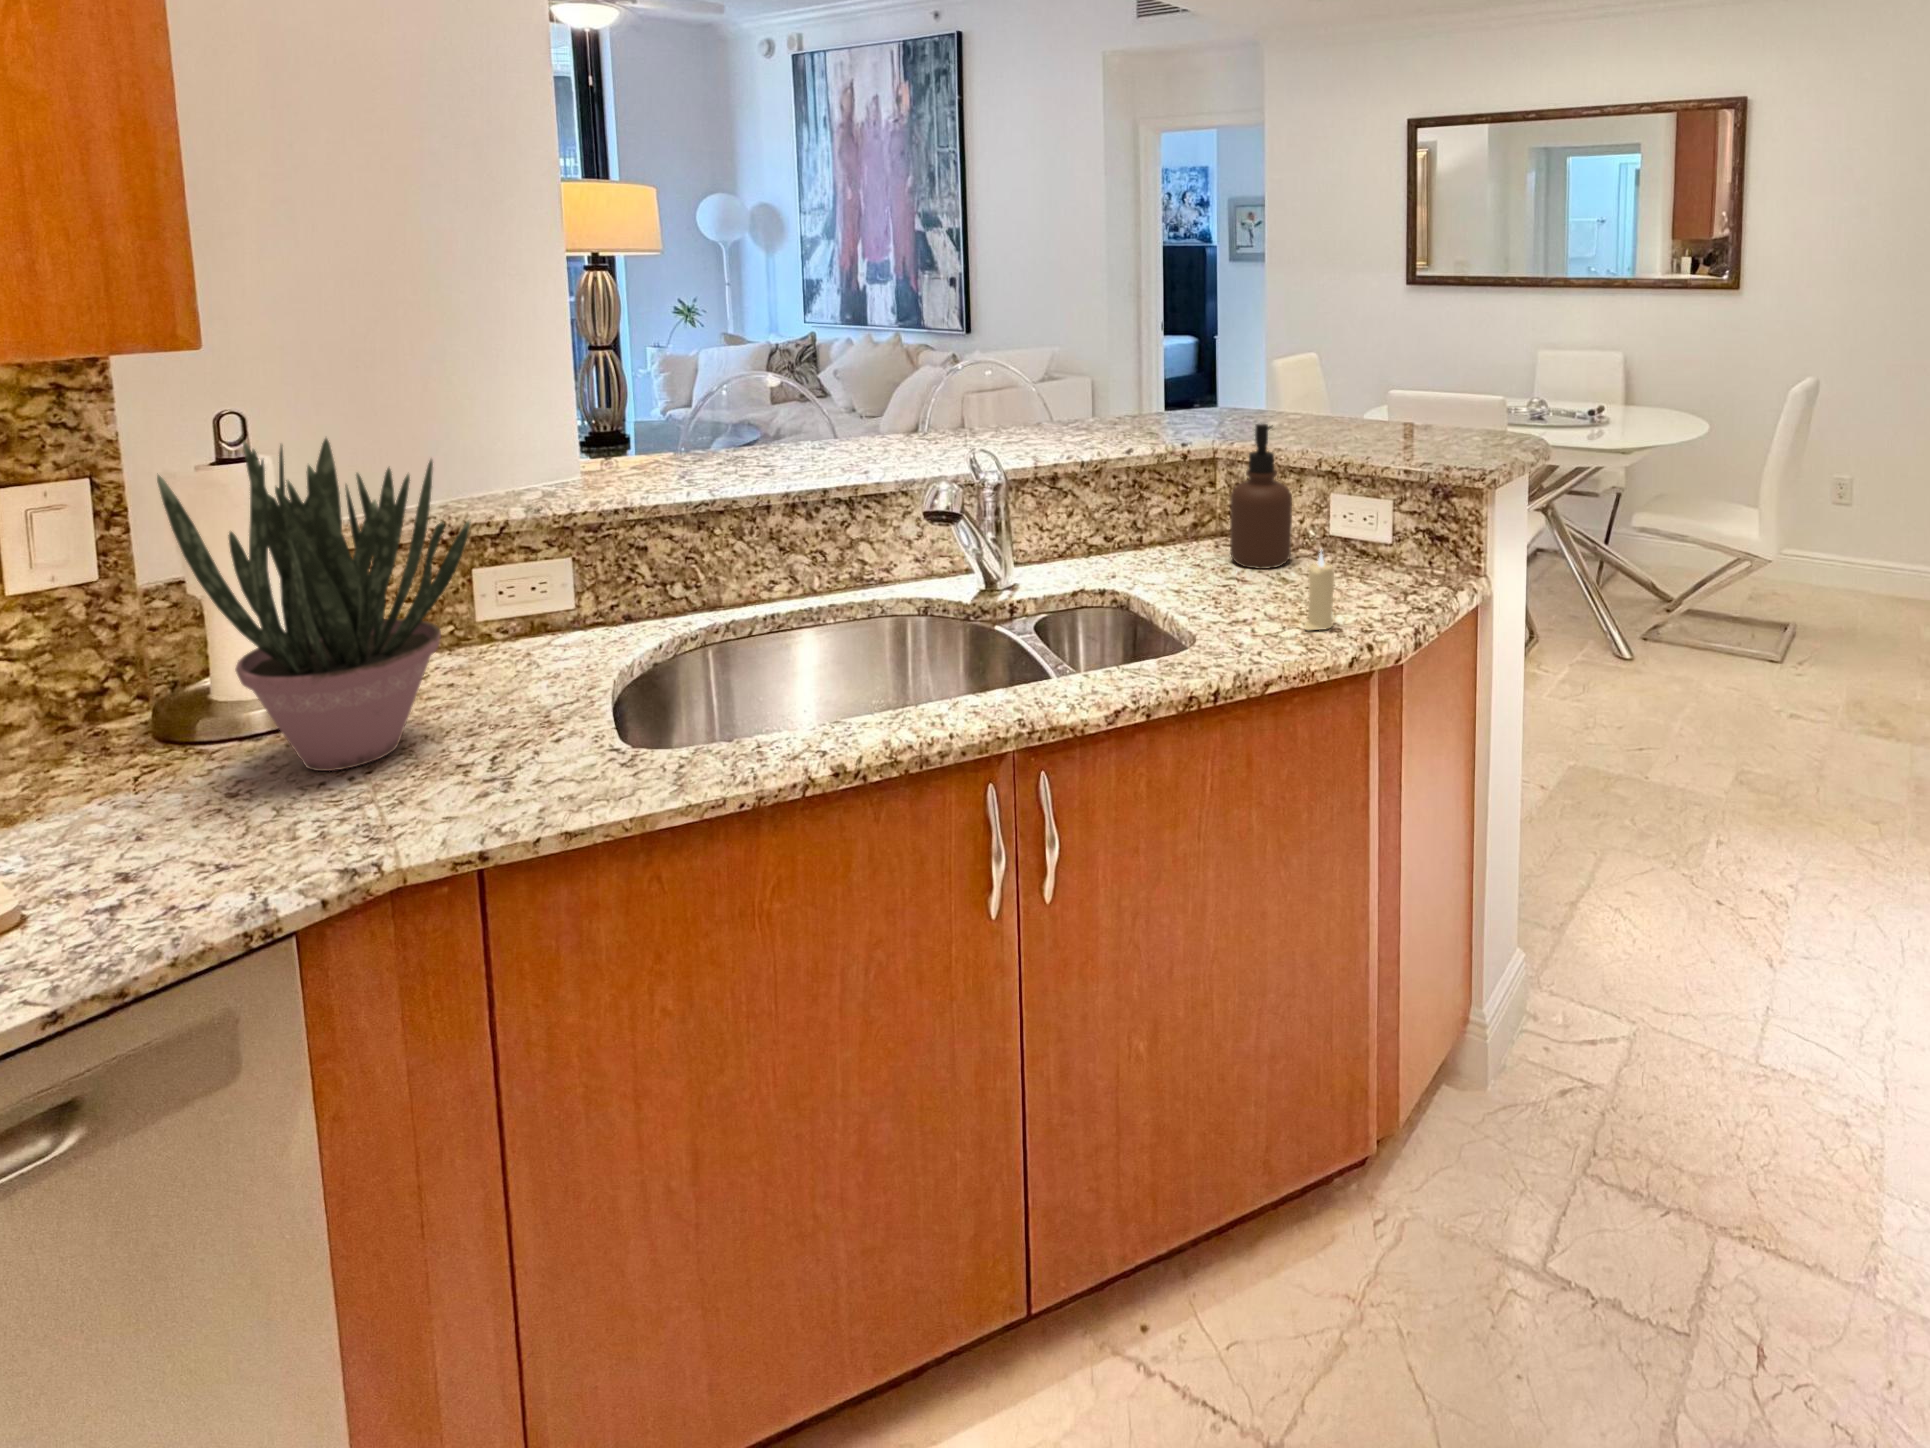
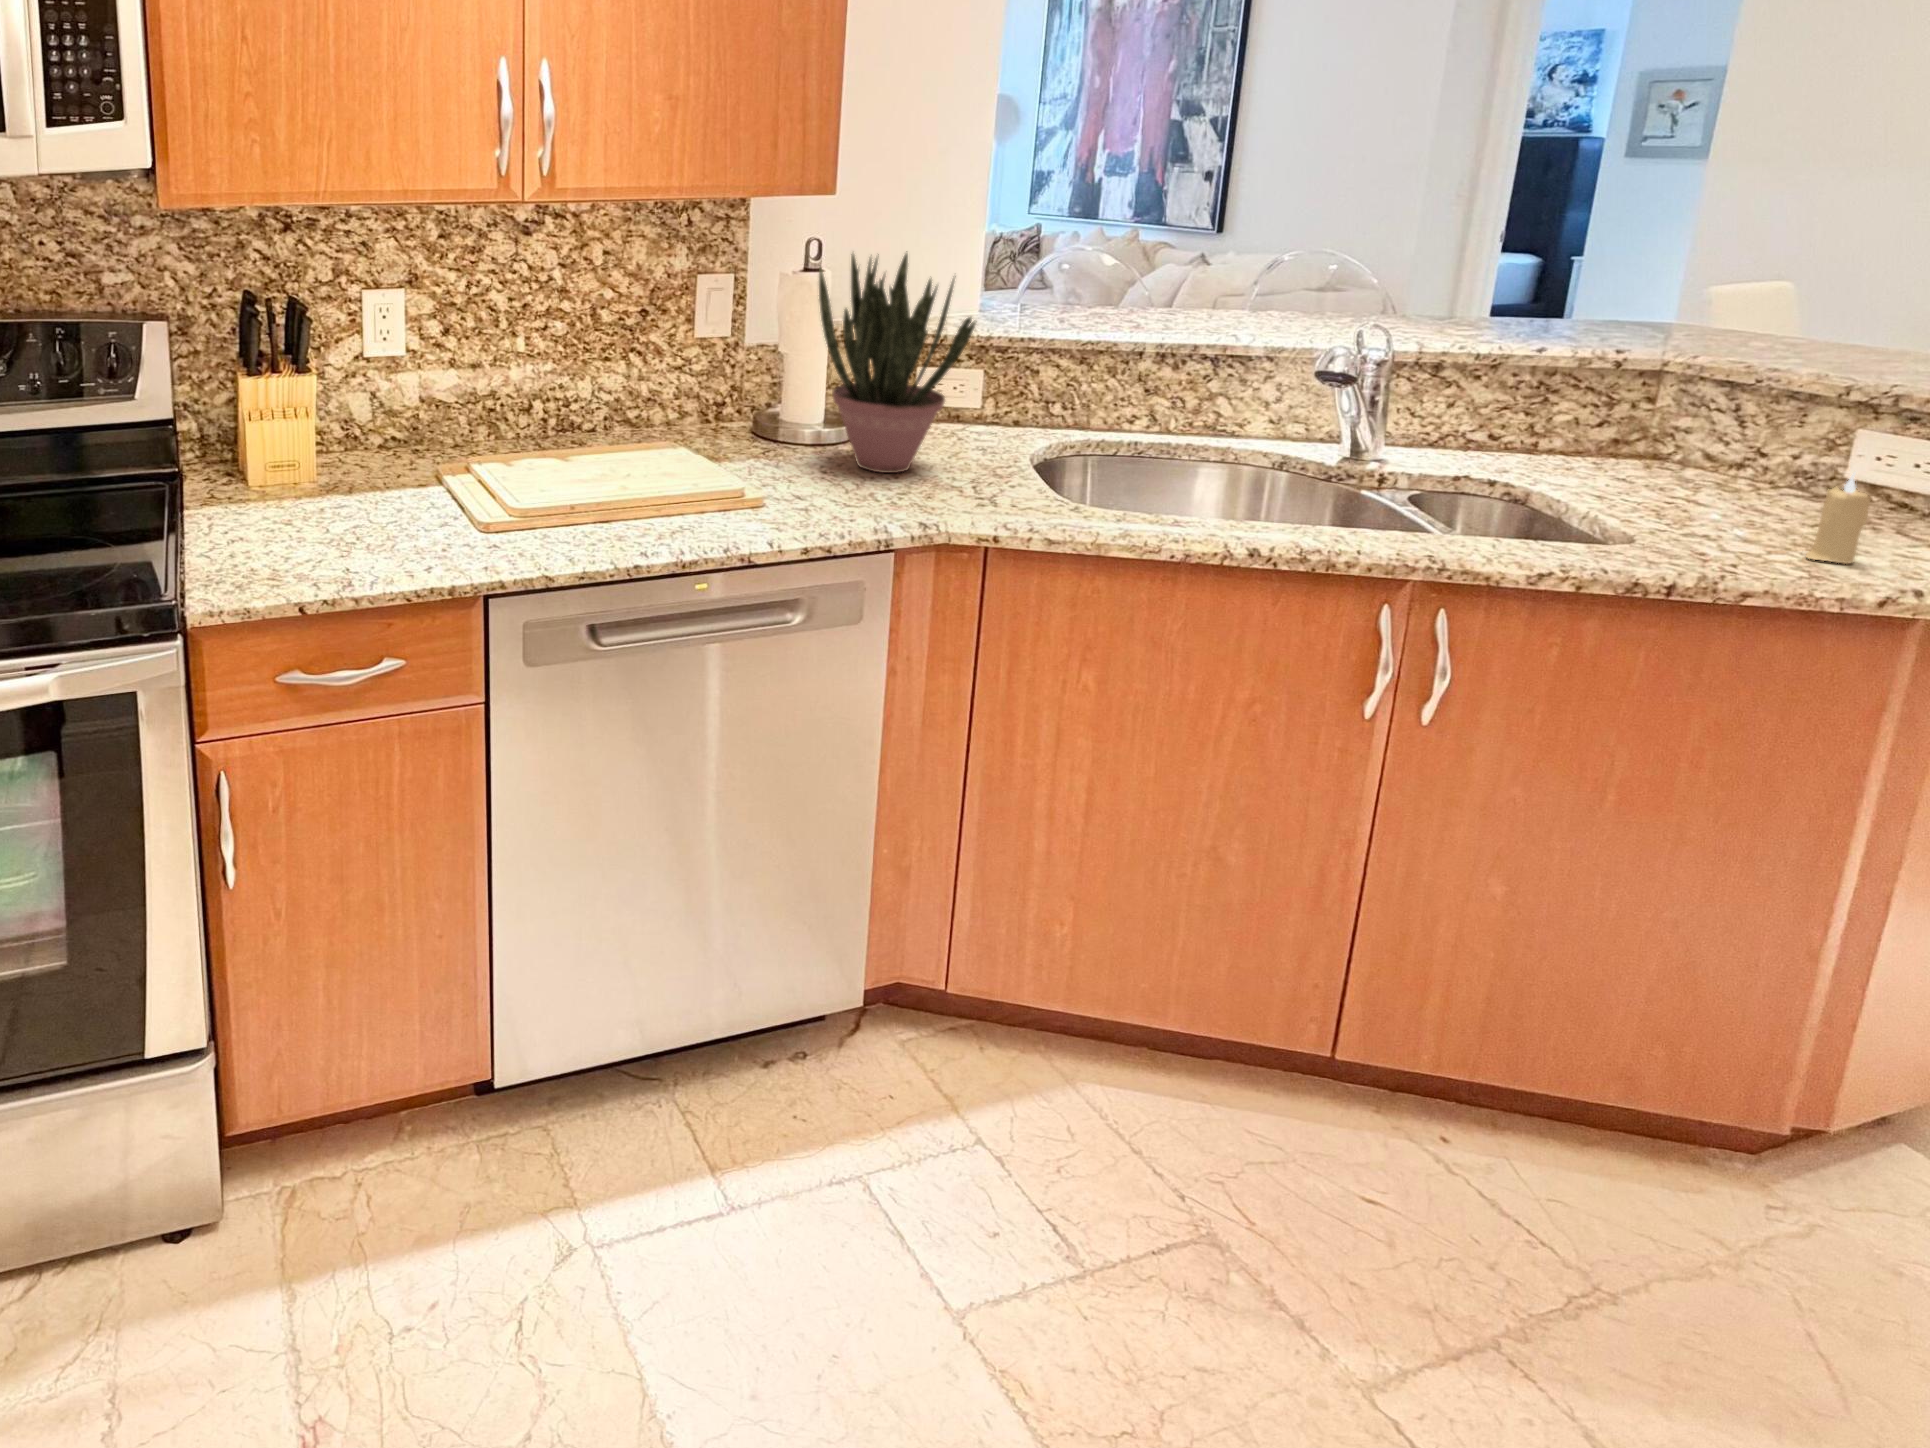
soap dispenser: present [1230,424,1292,569] -> none [1675,332,1791,500]

